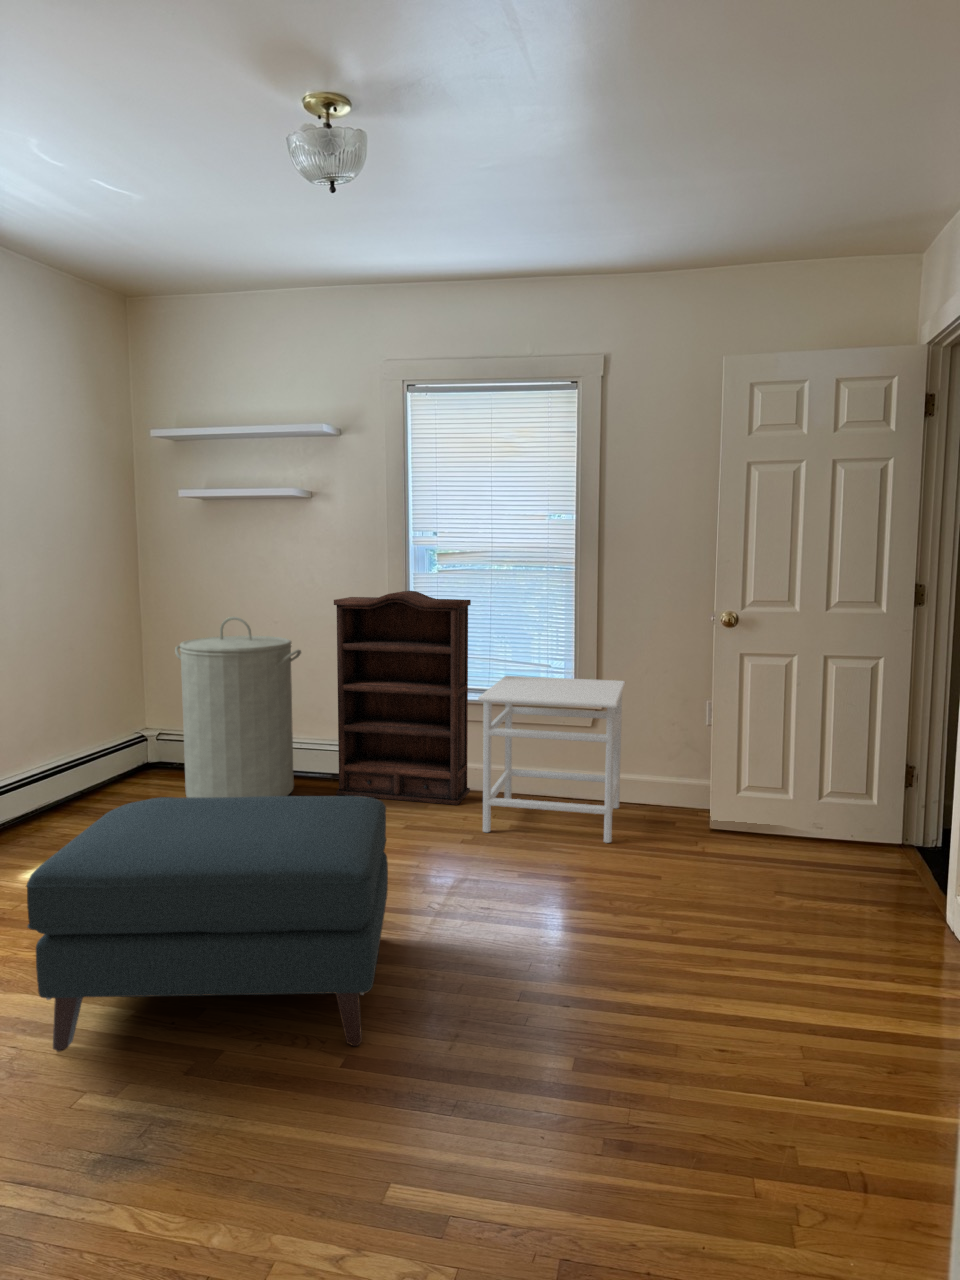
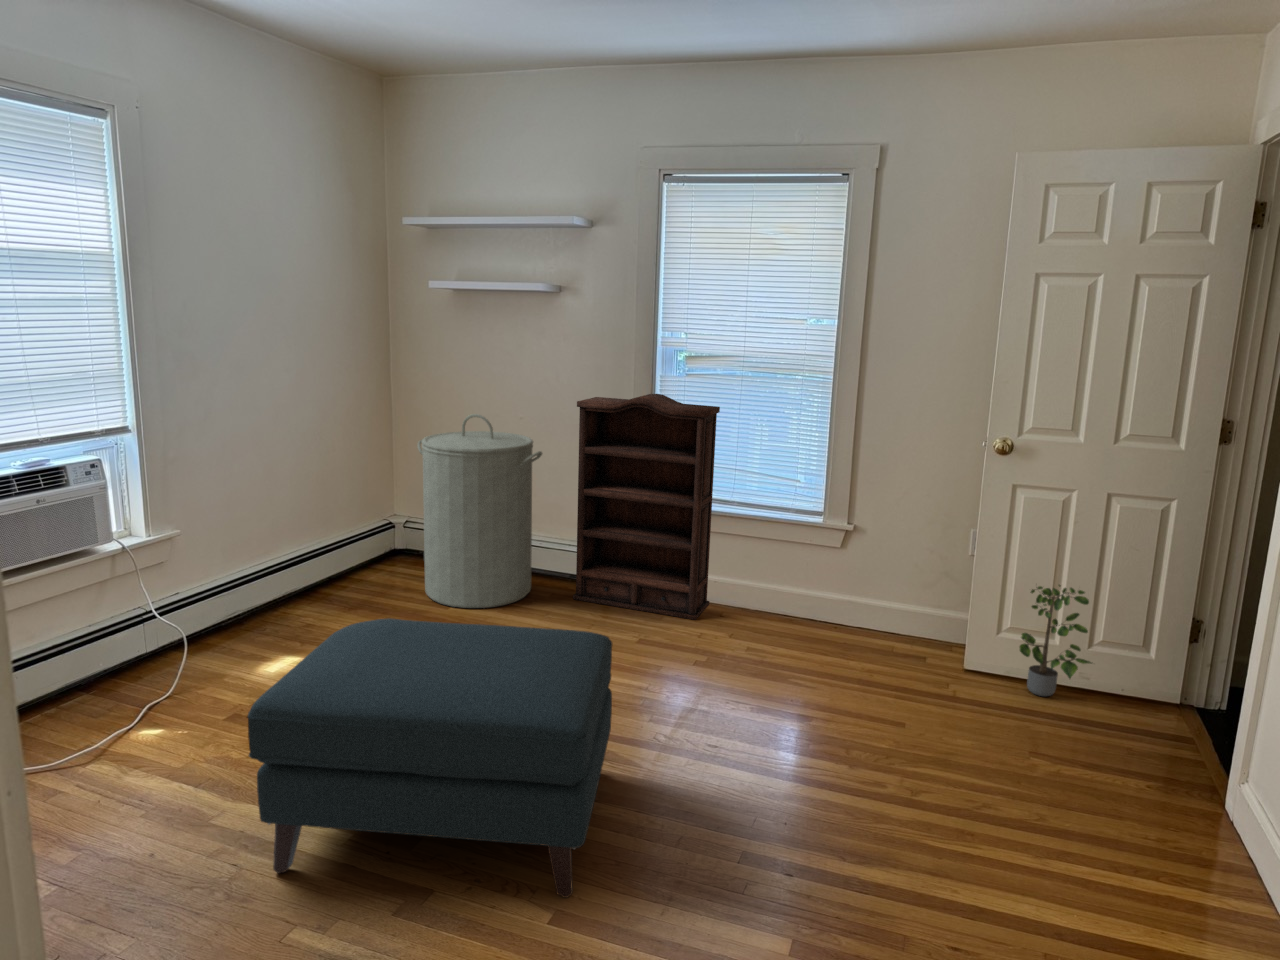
nightstand: present [478,676,625,843] -> none [718,489,881,677]
potted plant: none [760,740,828,846] -> present [1020,585,1092,696]

